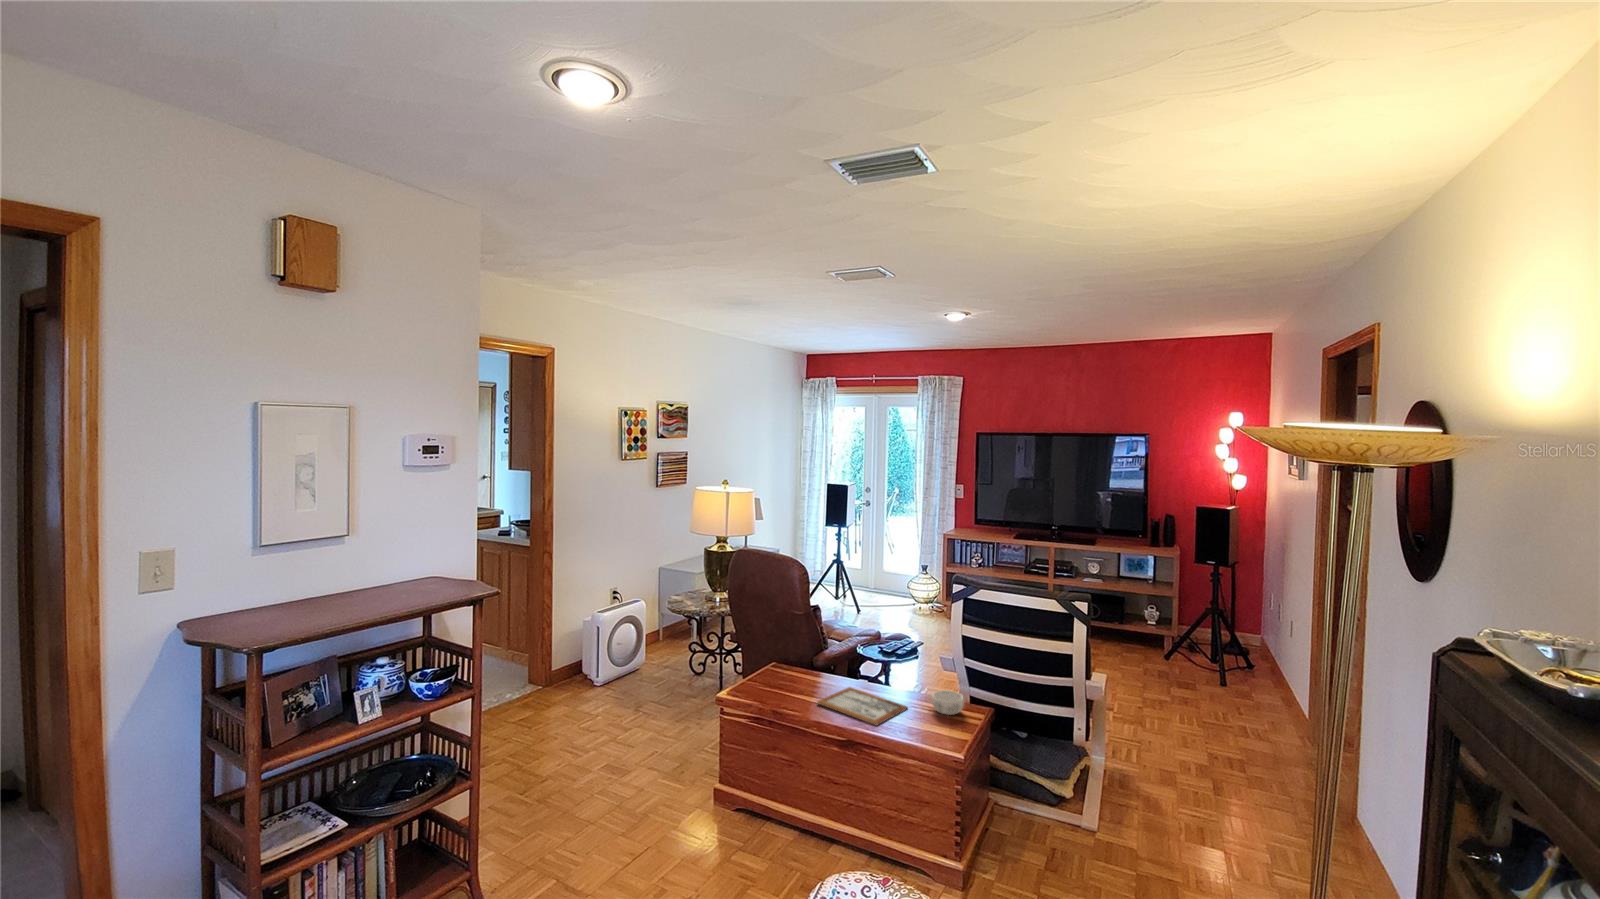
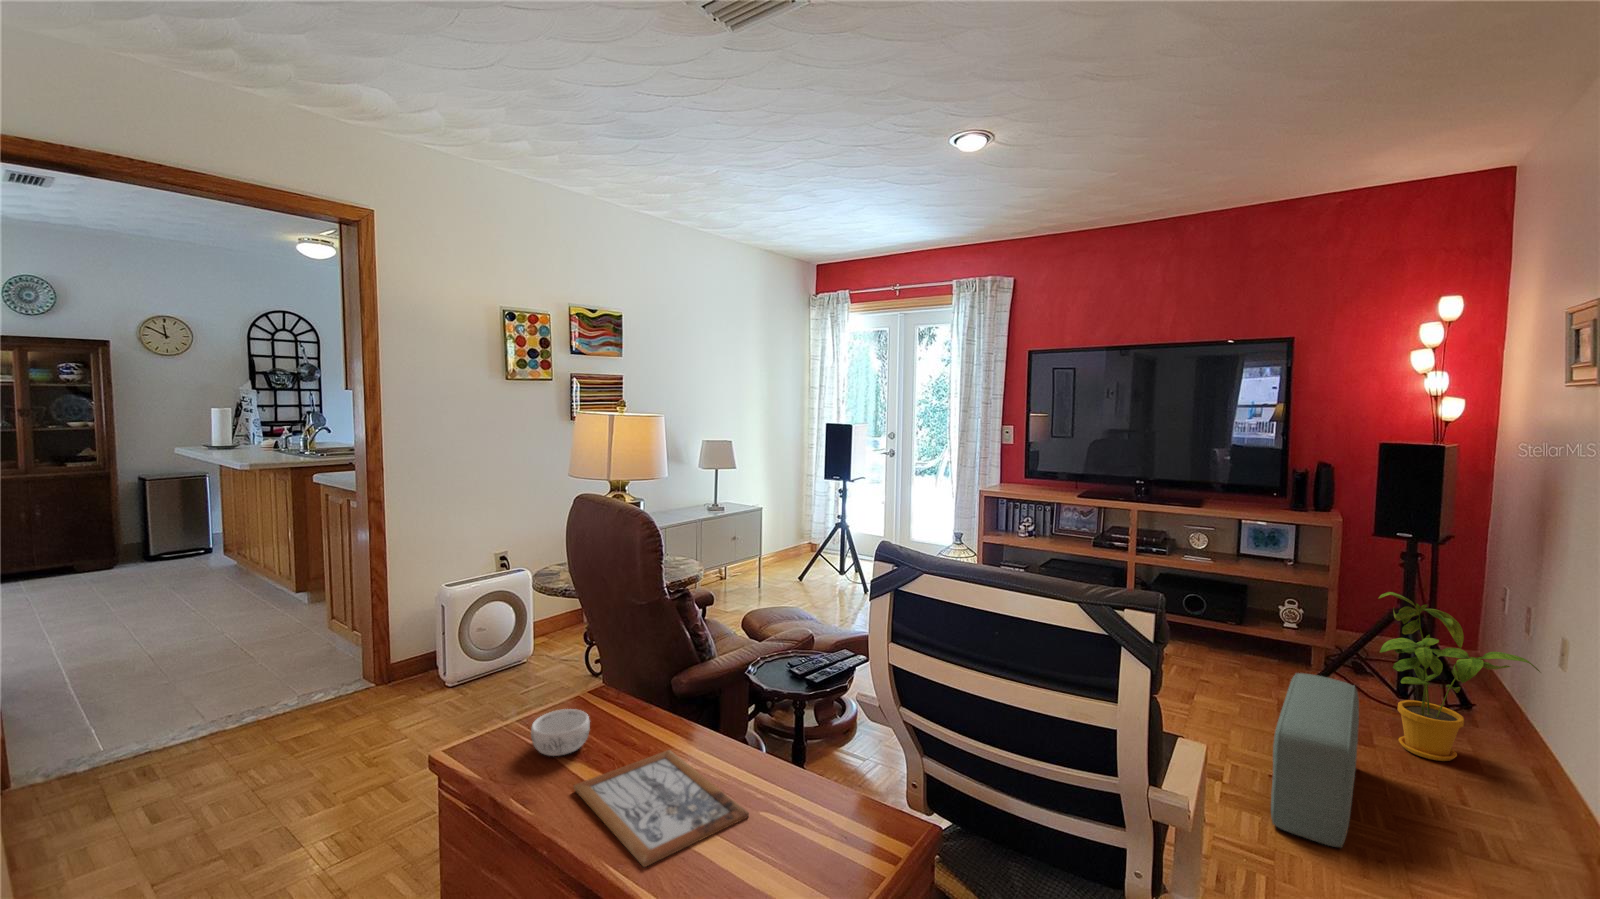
house plant: none [1197,598,1279,696] -> present [1379,592,1540,761]
pouf: none [1138,648,1185,738] -> present [1271,673,1359,847]
decorative bowl: present [928,690,964,715] -> present [531,709,590,756]

